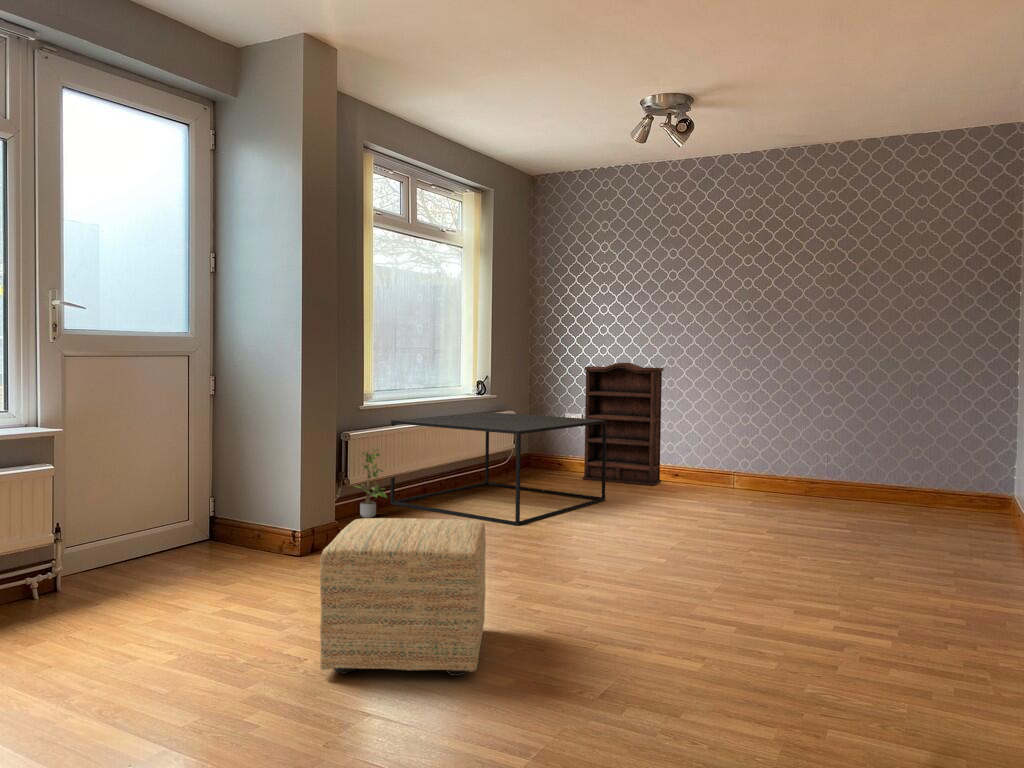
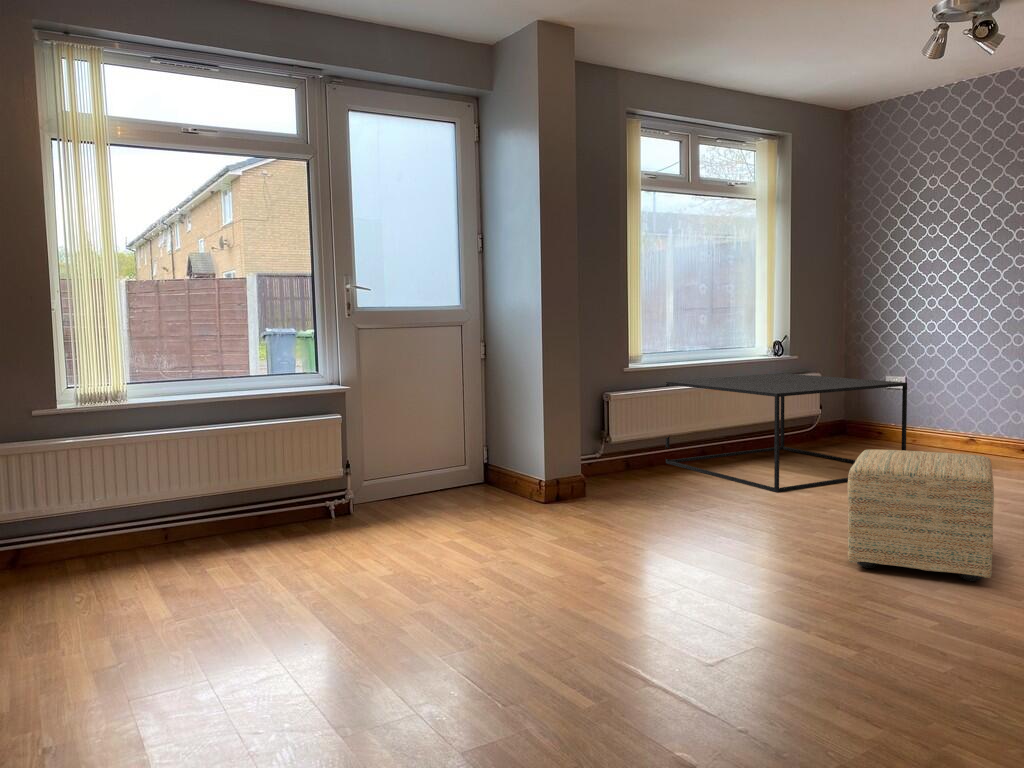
bookshelf: present [583,363,663,486] -> none [901,316,1006,460]
potted plant: present [355,449,387,518] -> none [618,406,654,474]
ottoman: present [320,518,486,676] -> present [848,449,994,581]

